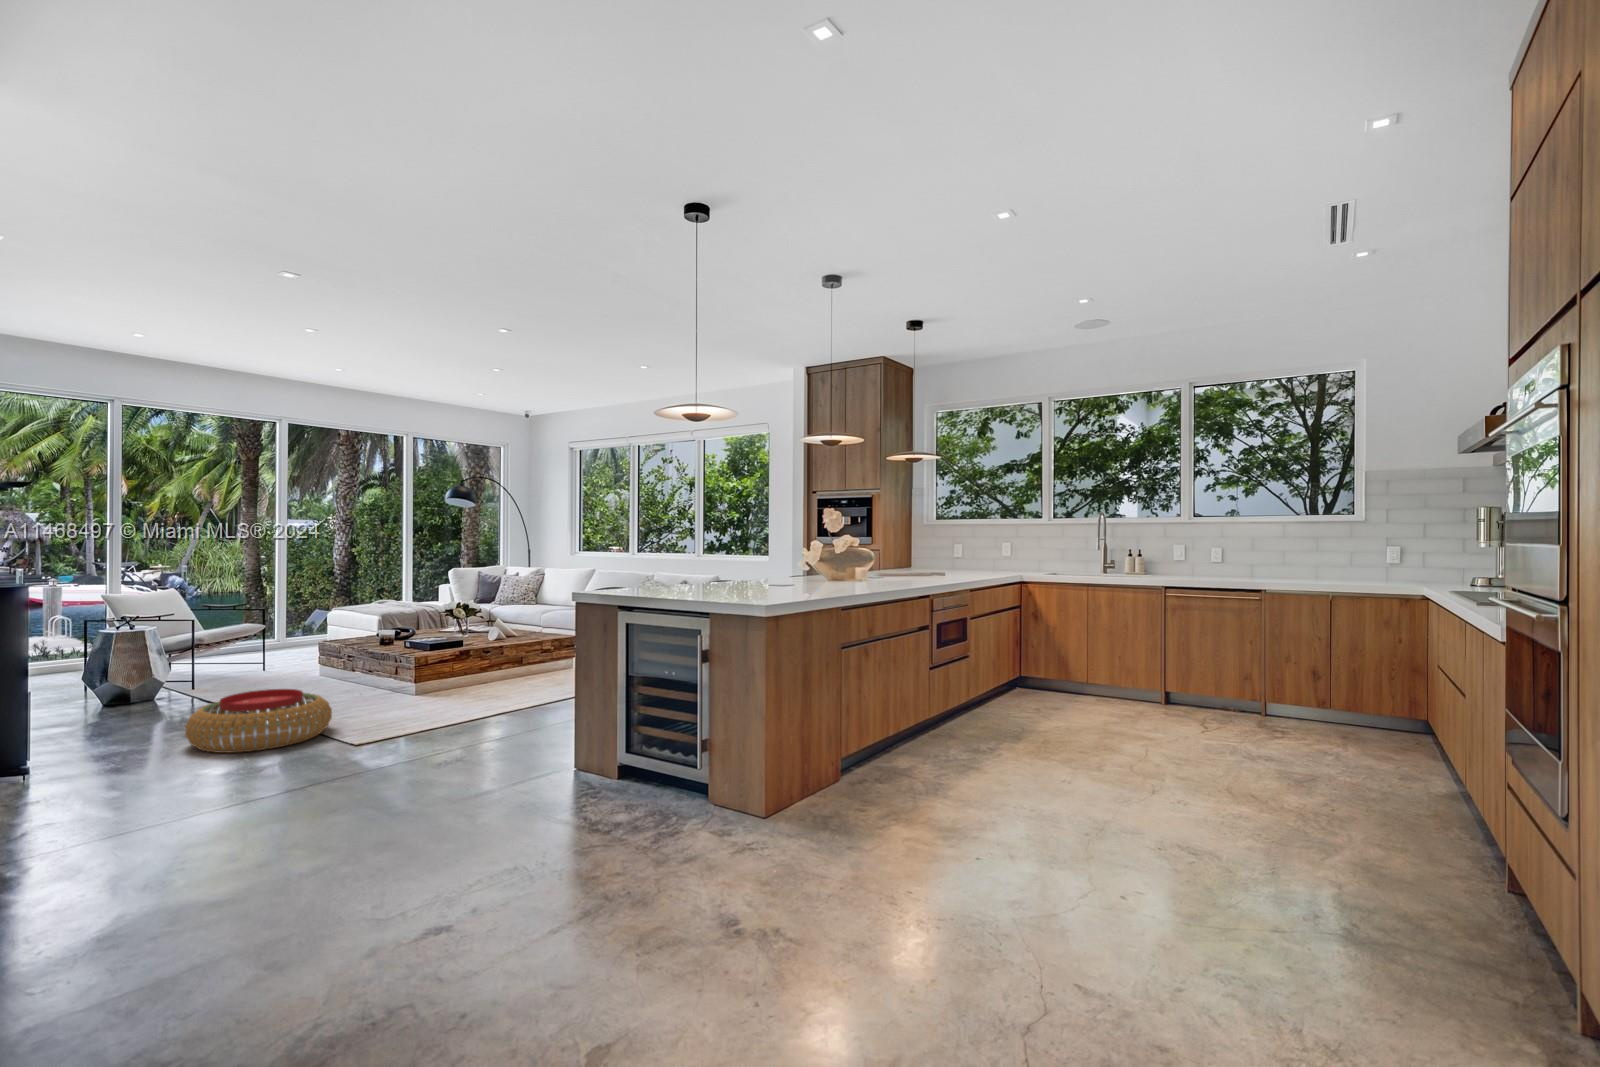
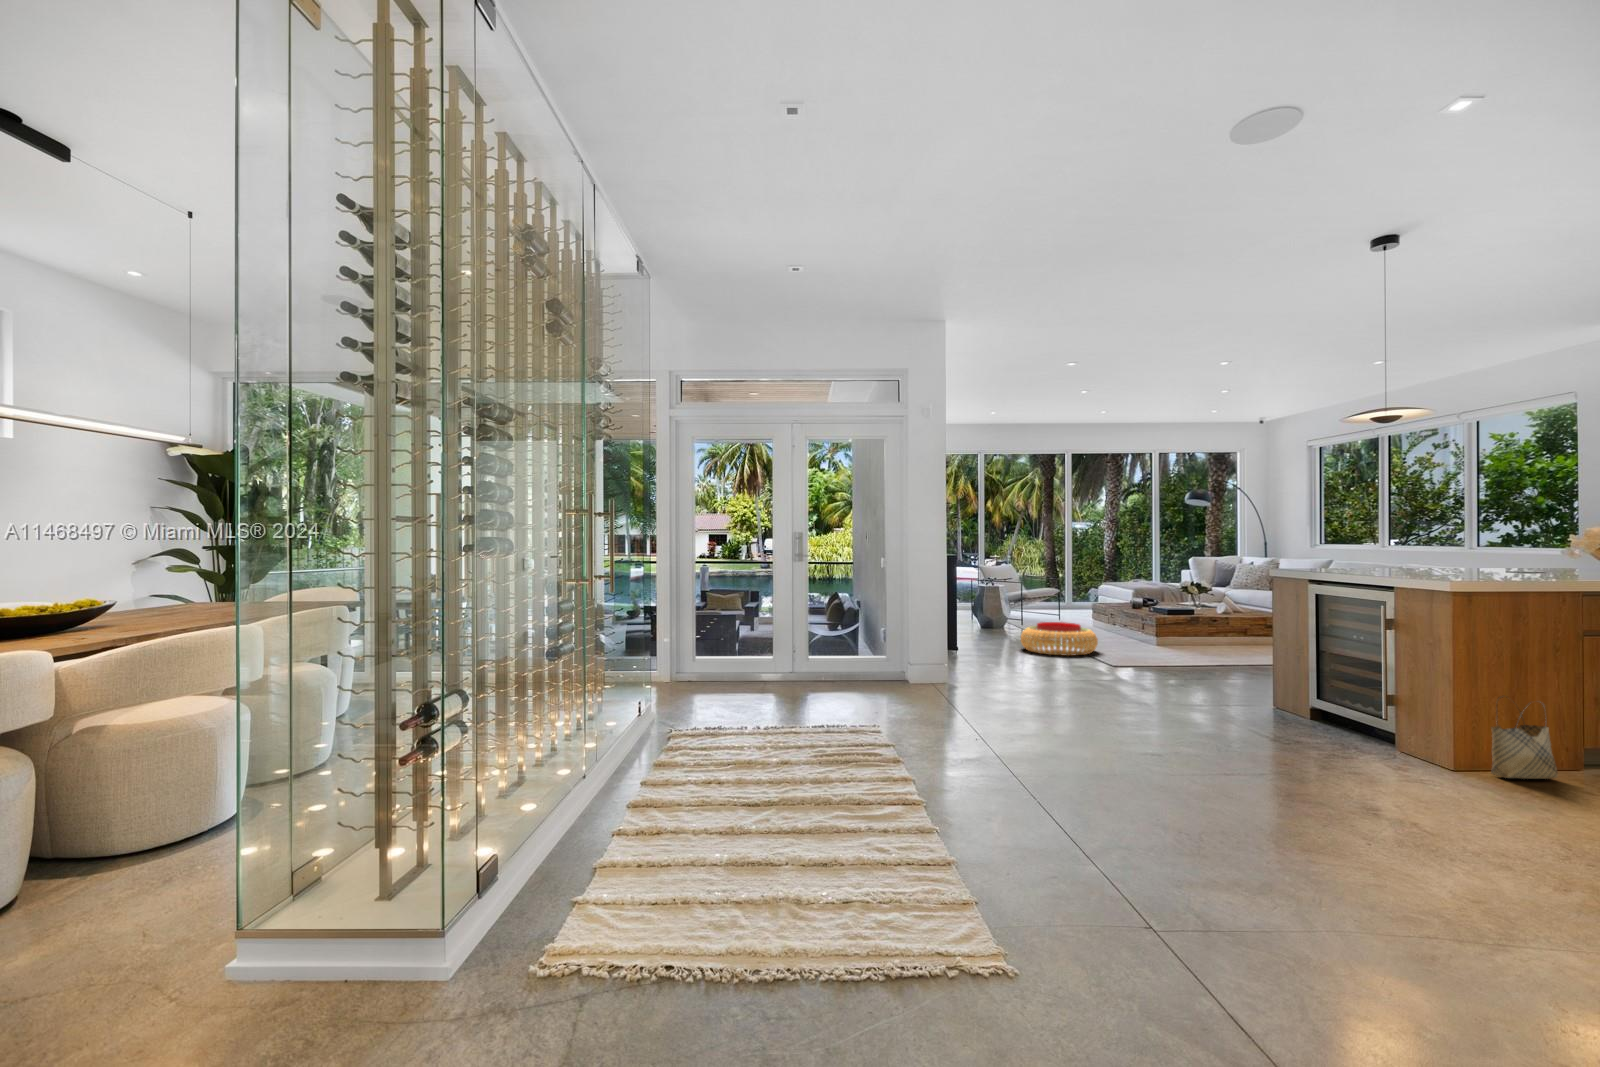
woven basket: none [866,763,911,867] -> present [1491,696,1558,779]

